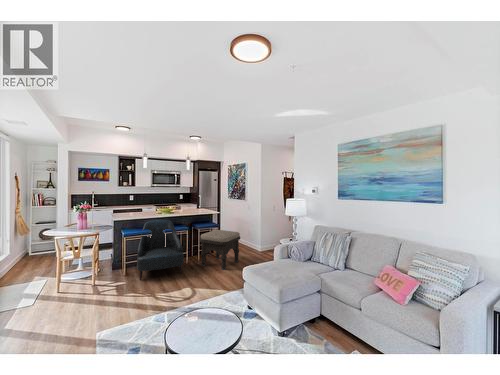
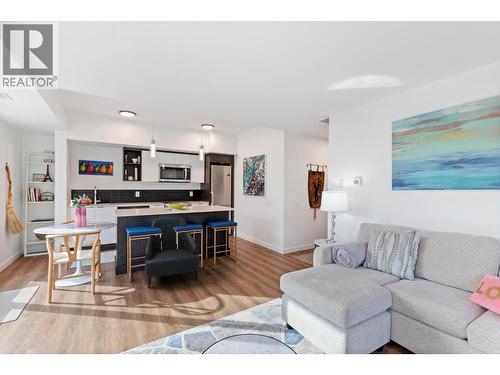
ottoman: present [200,230,240,270] -> none [217,229,263,276]

